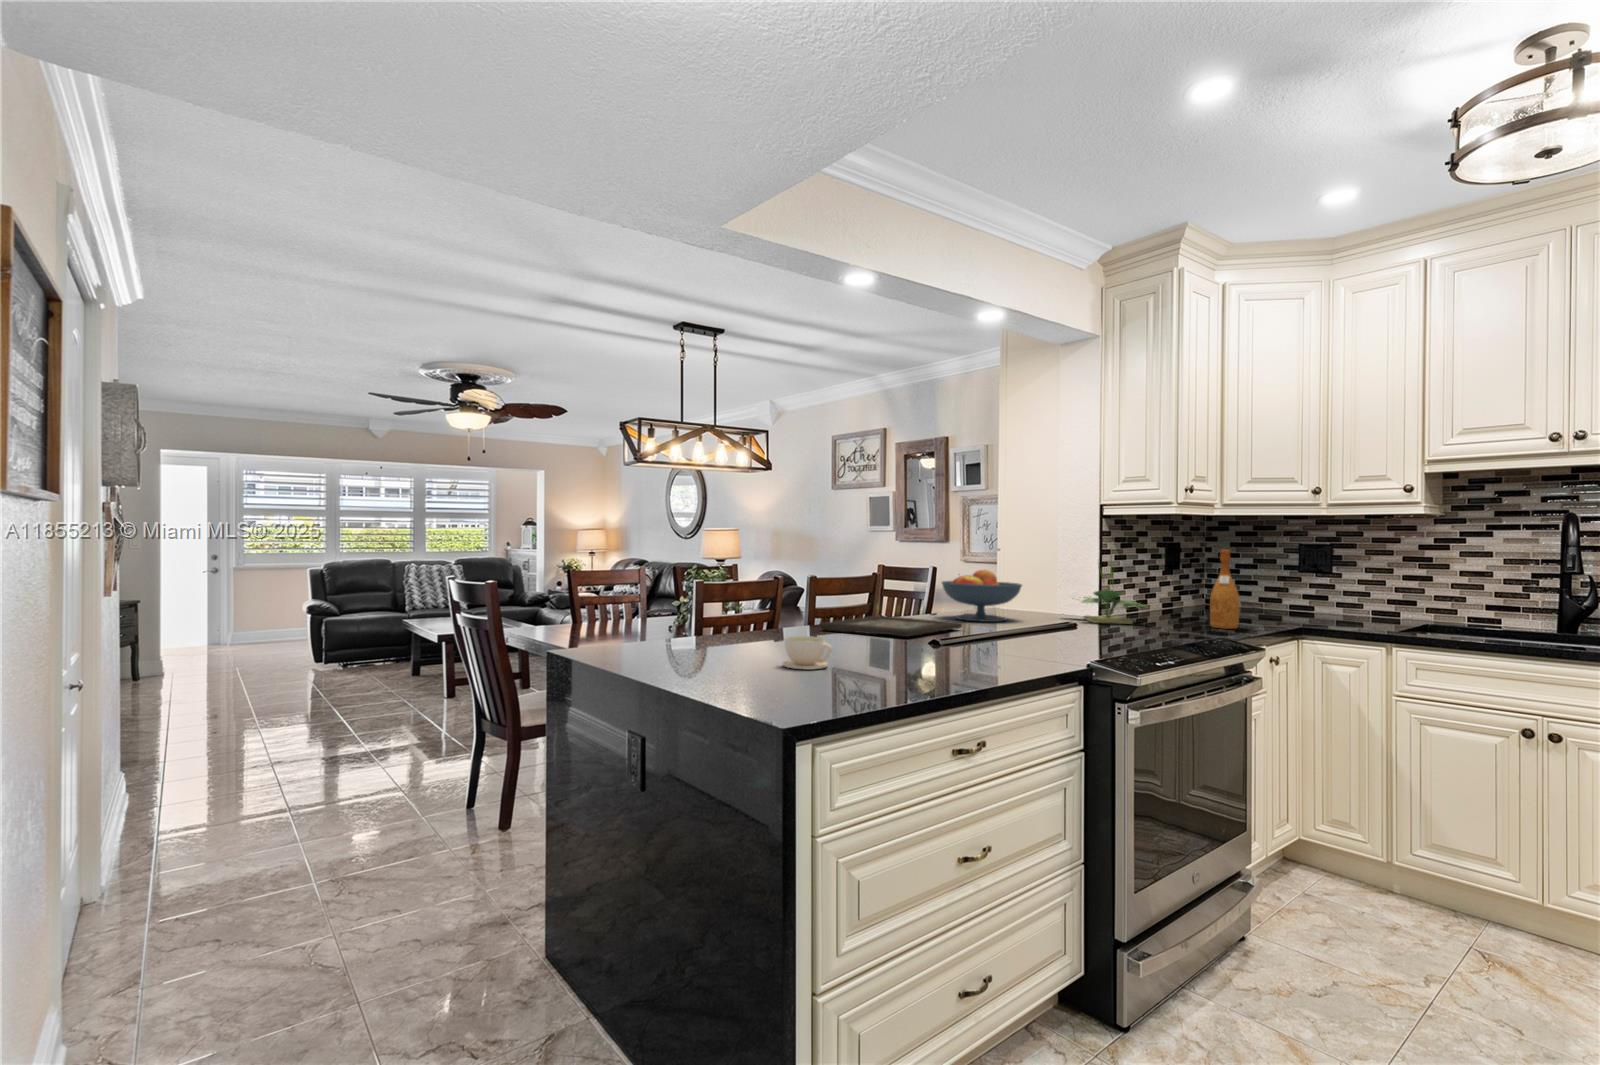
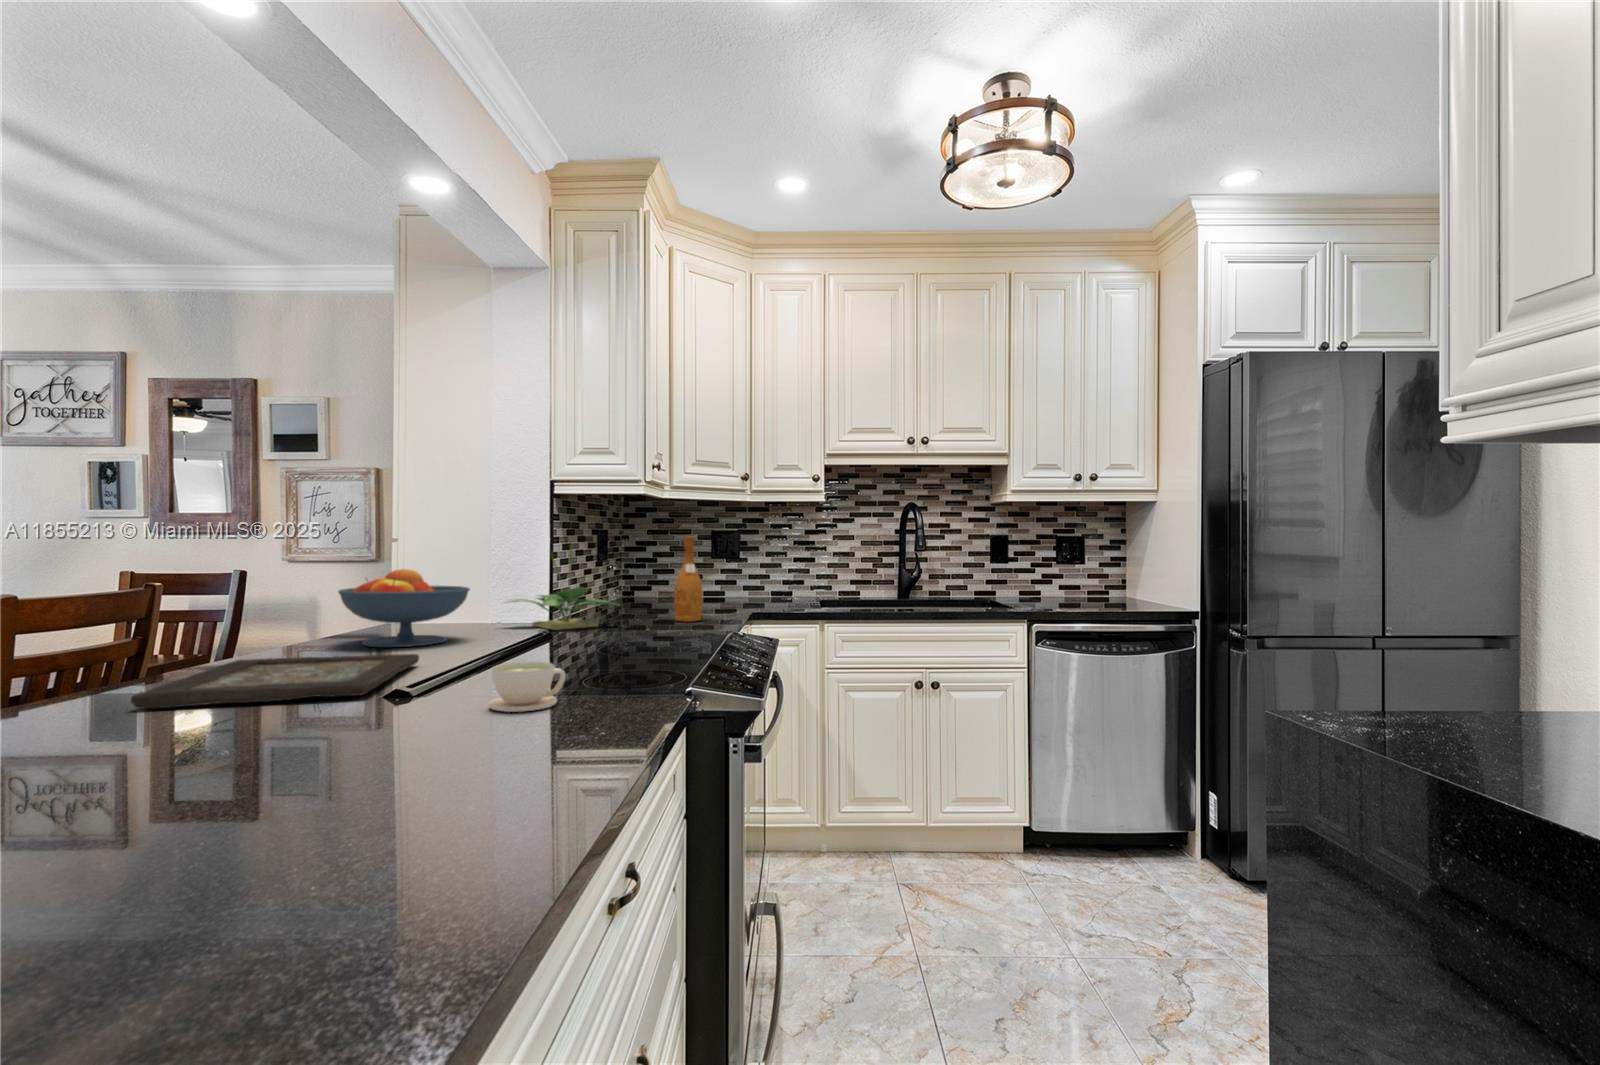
coffee cup: present [783,636,832,669] -> present [489,662,566,712]

